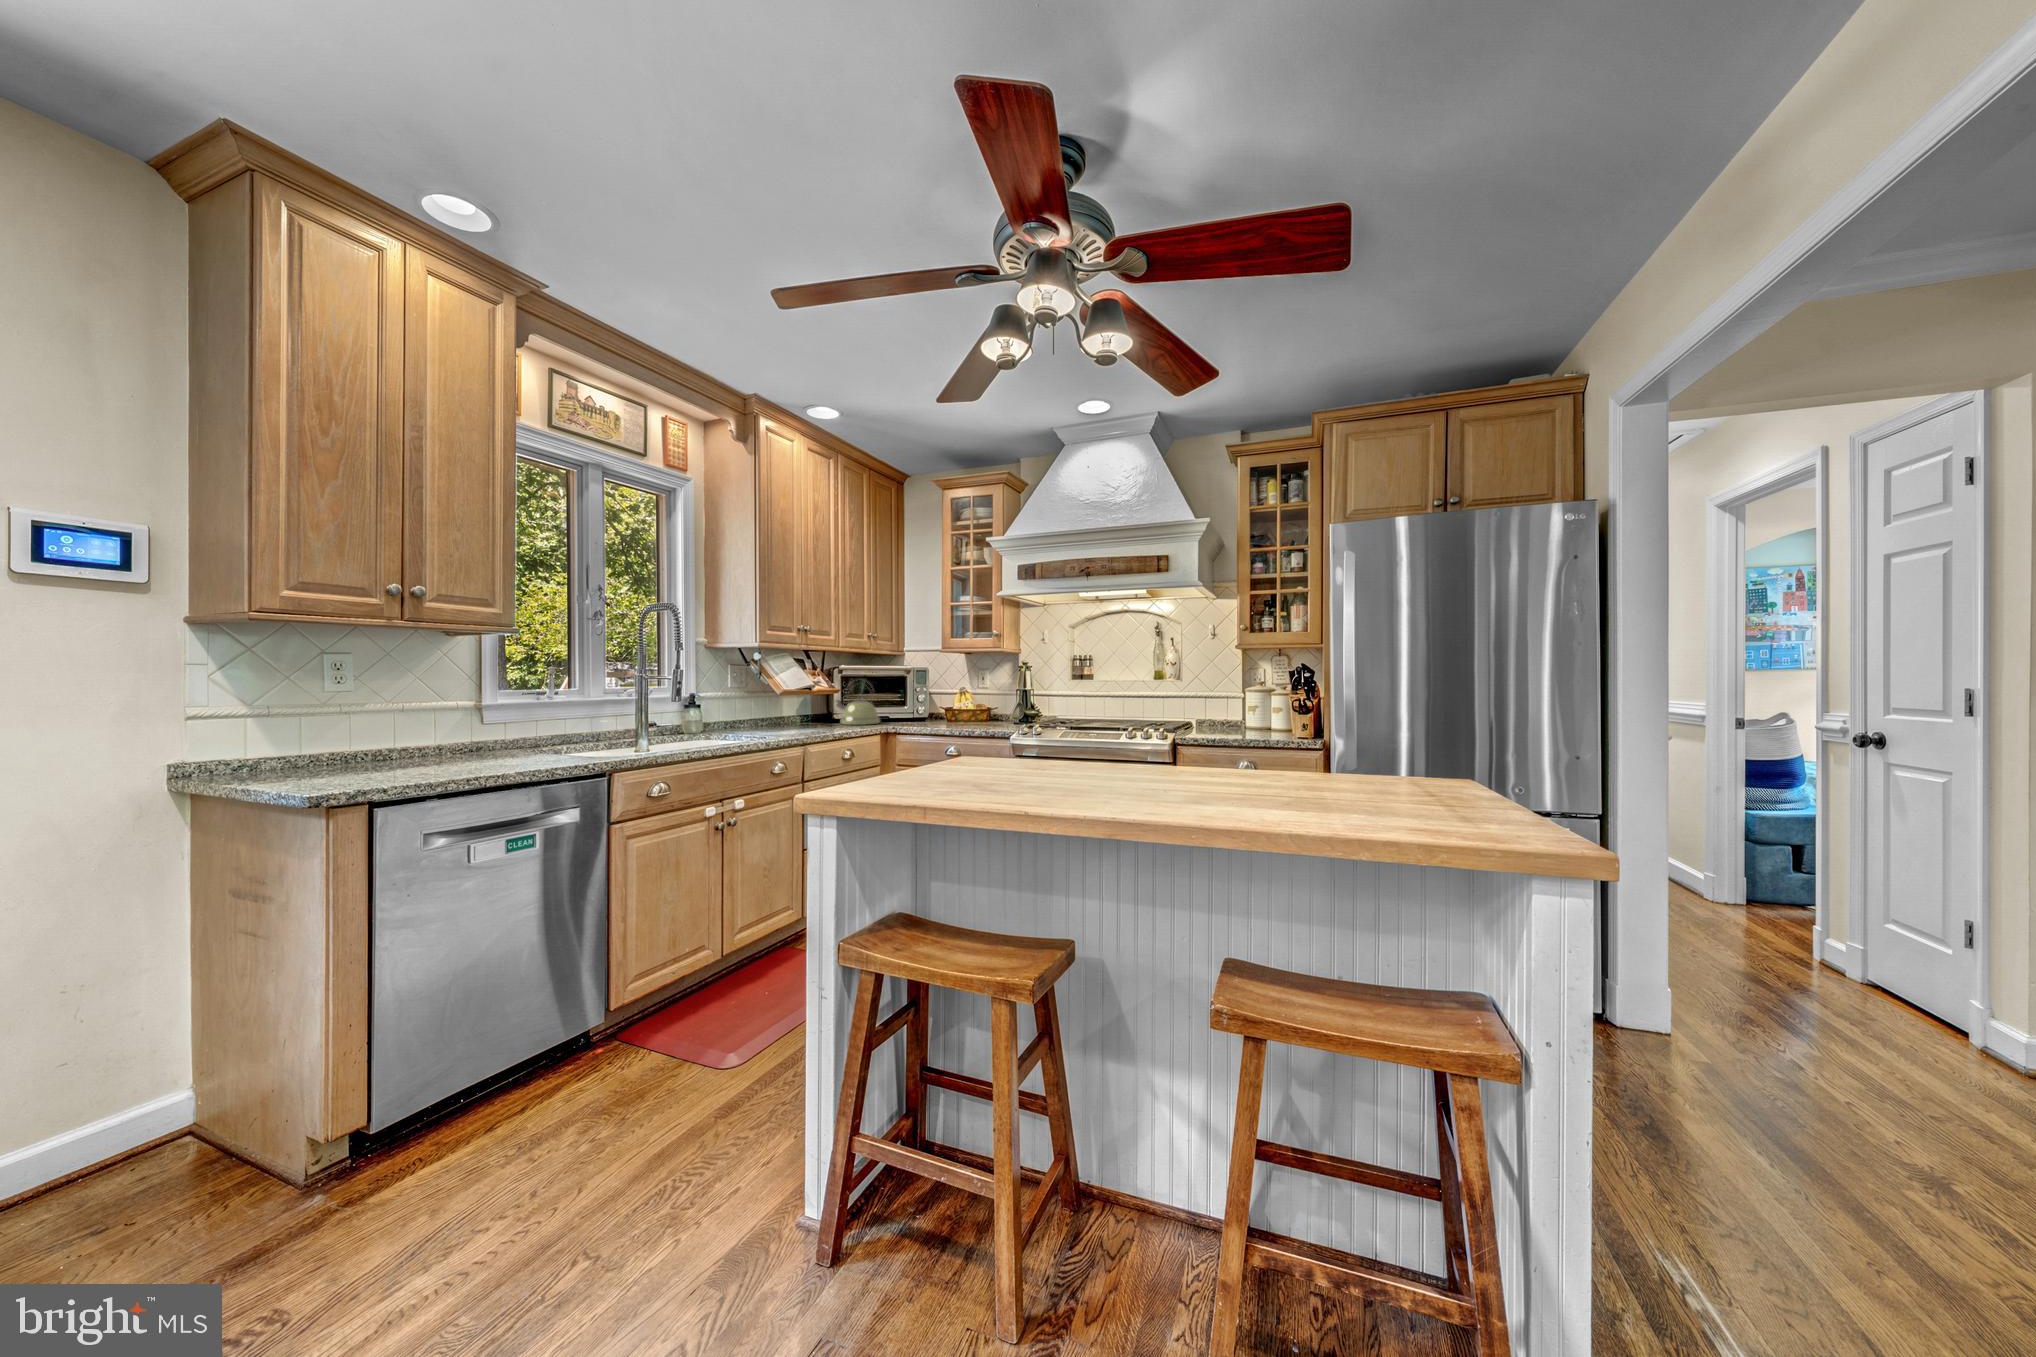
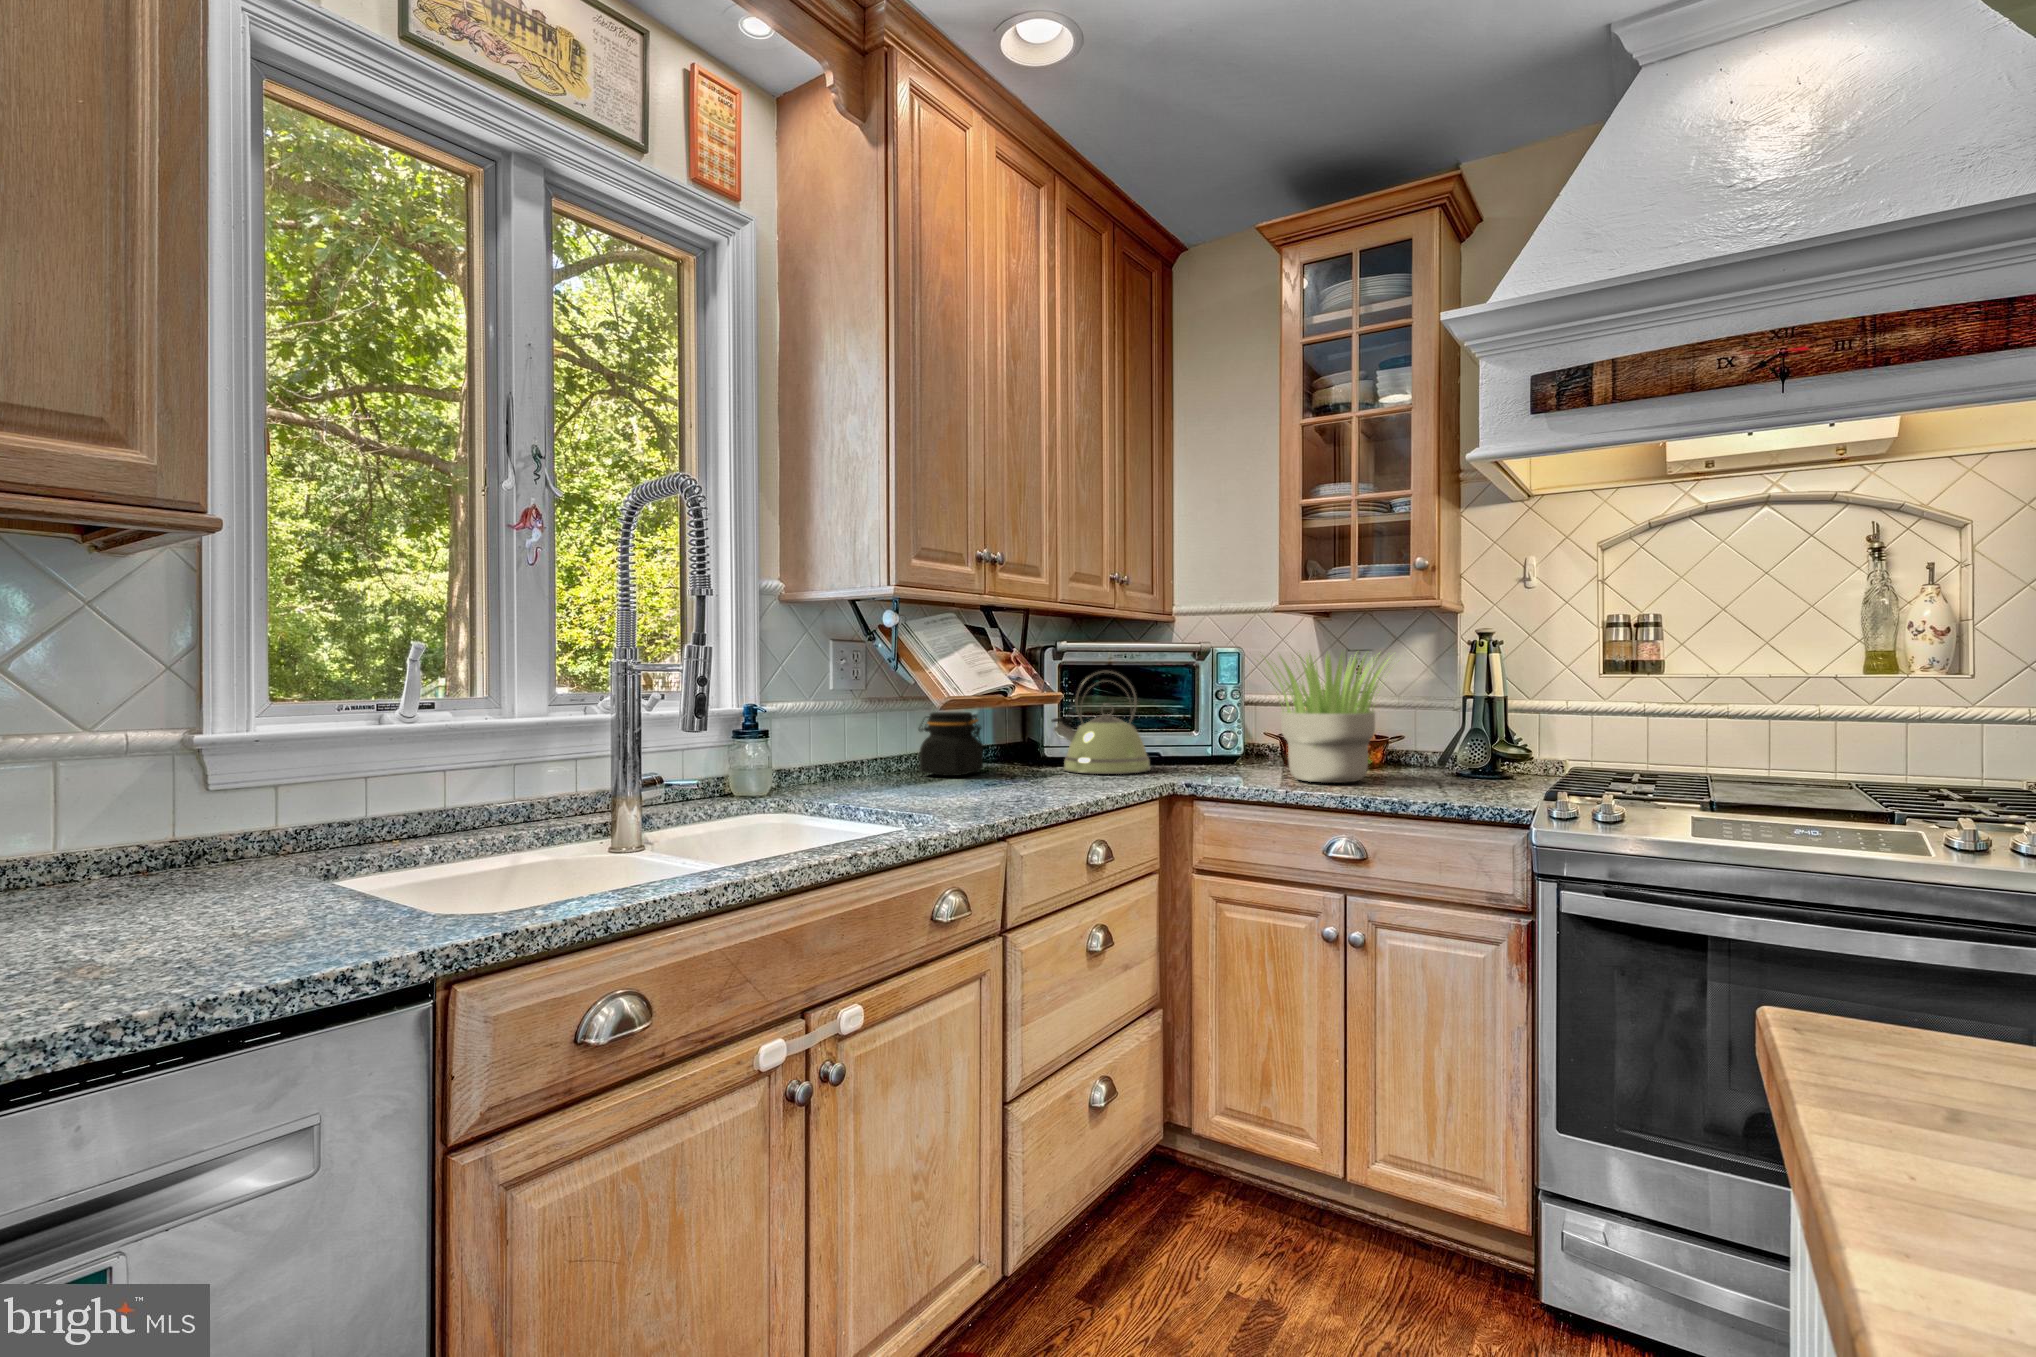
potted plant: none [918,670,983,726] -> present [1262,651,1390,783]
jar: none [771,698,802,726] -> present [919,712,984,776]

